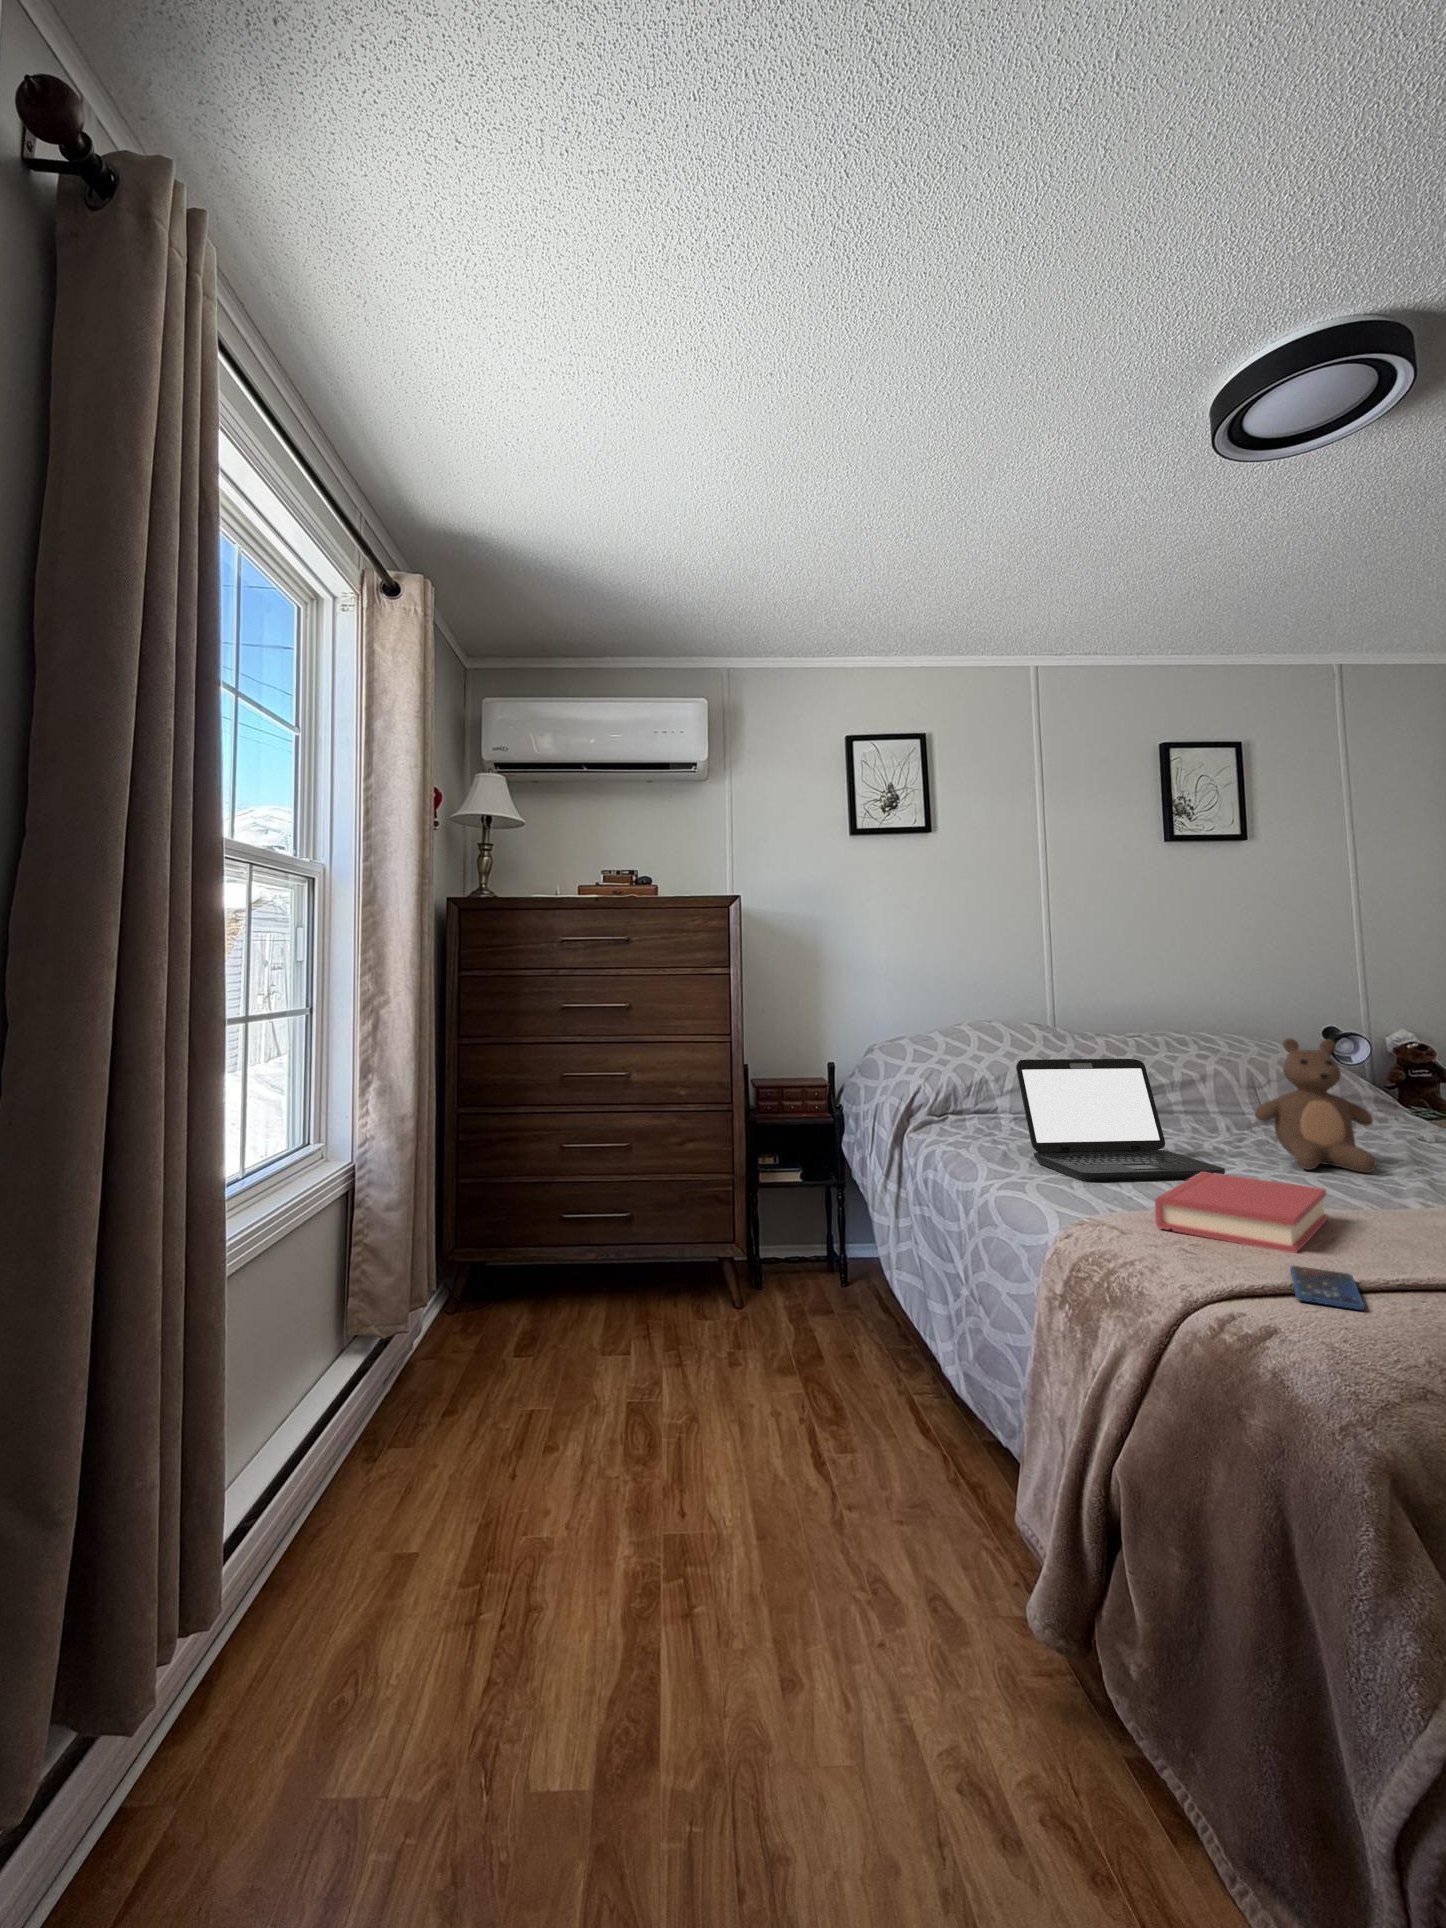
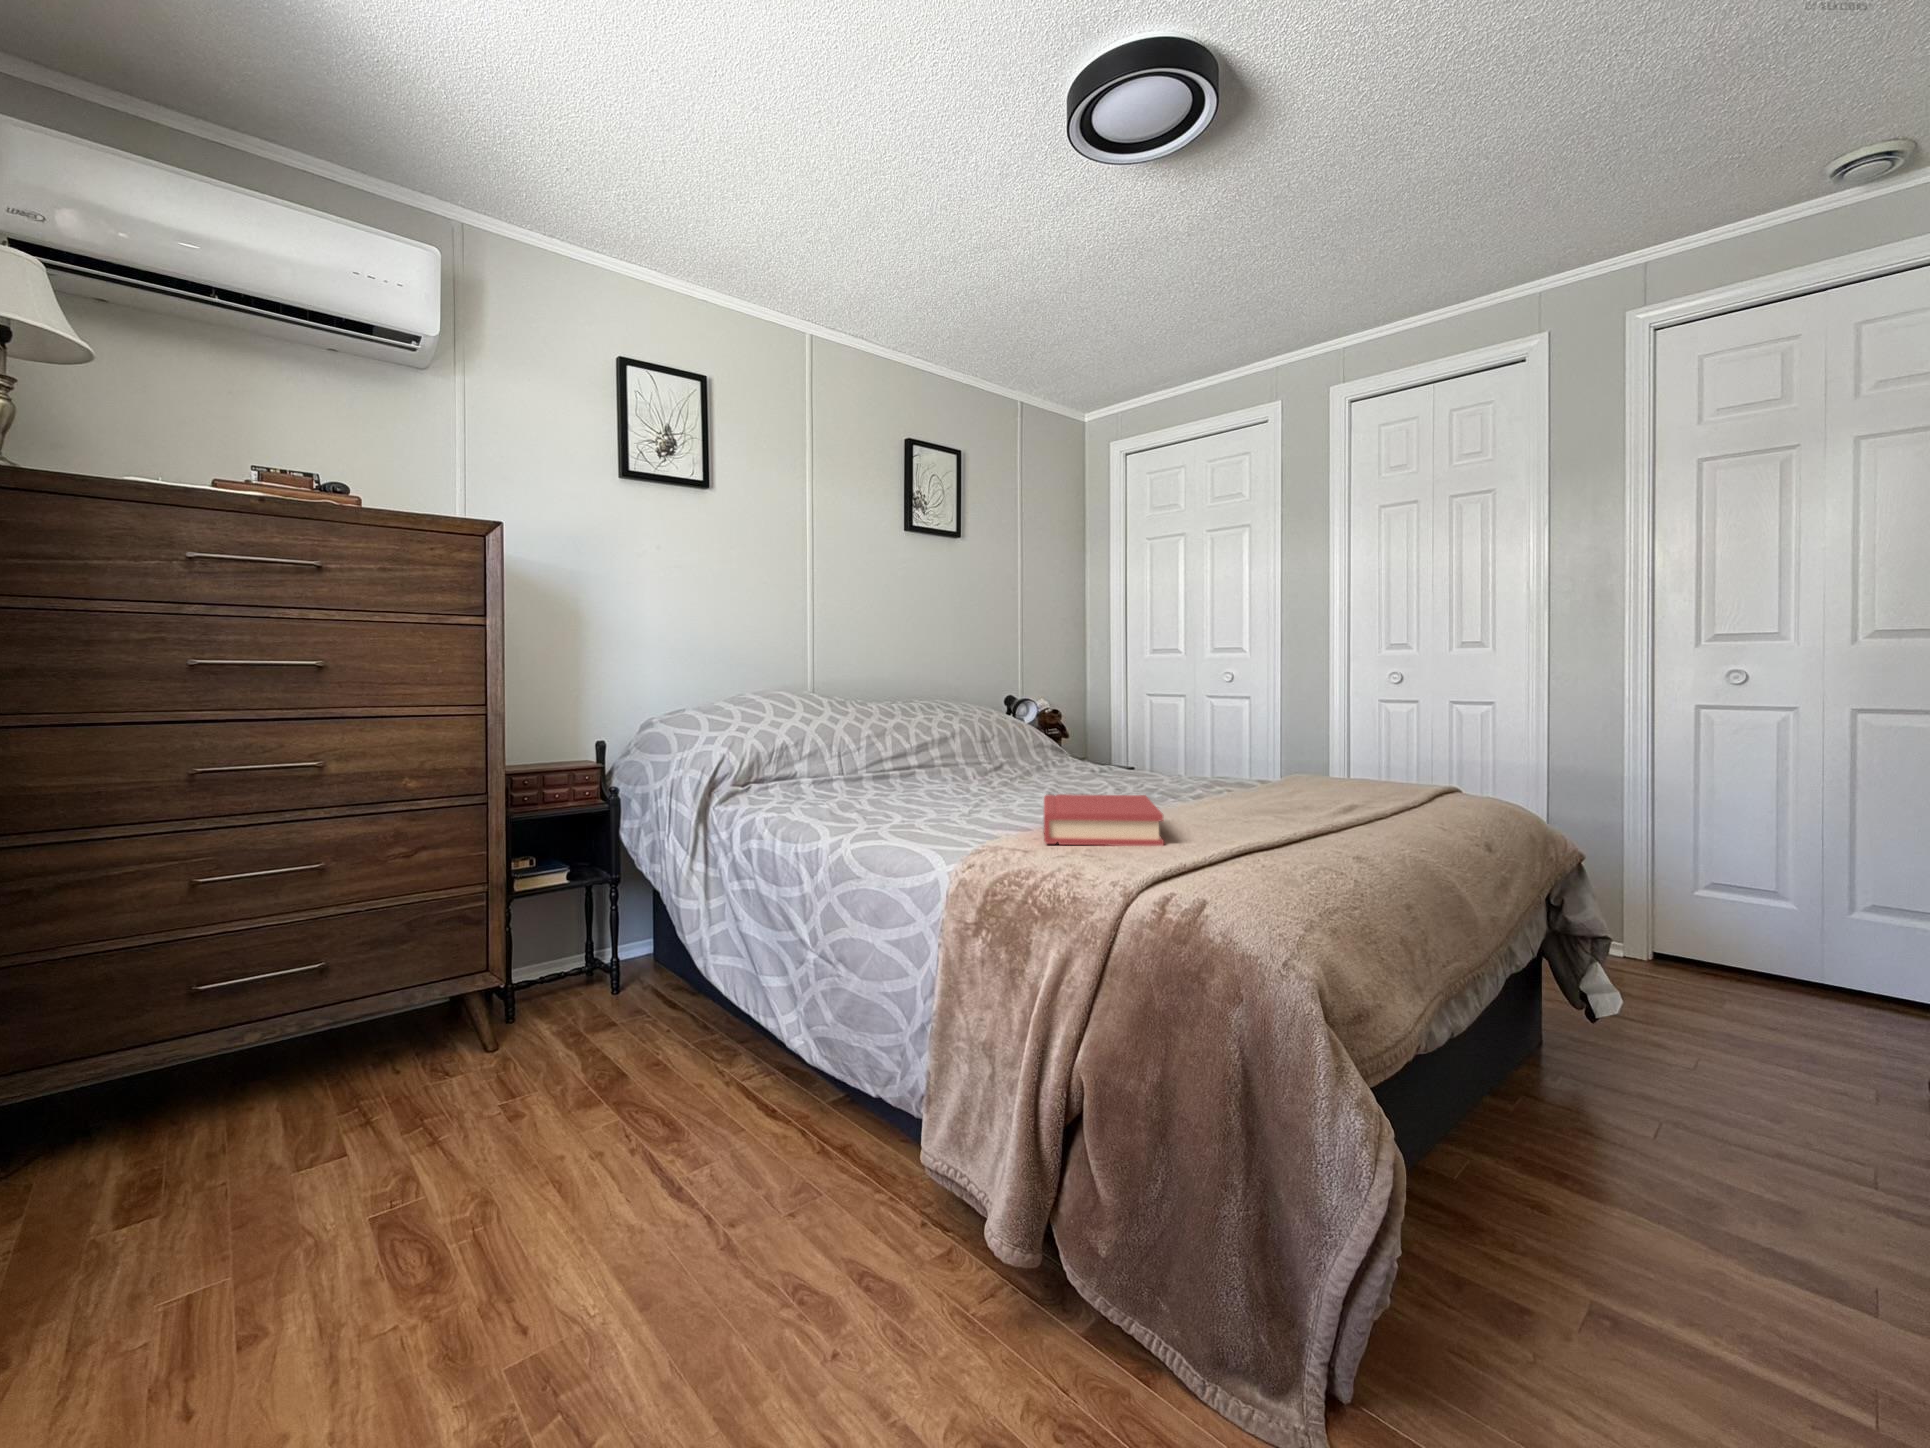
teddy bear: present [1255,1038,1376,1173] -> none [1035,683,1125,794]
laptop: present [1016,1059,1225,1182] -> none [850,707,1034,822]
smartphone: present [1290,1266,1365,1310] -> none [1184,850,1271,875]

